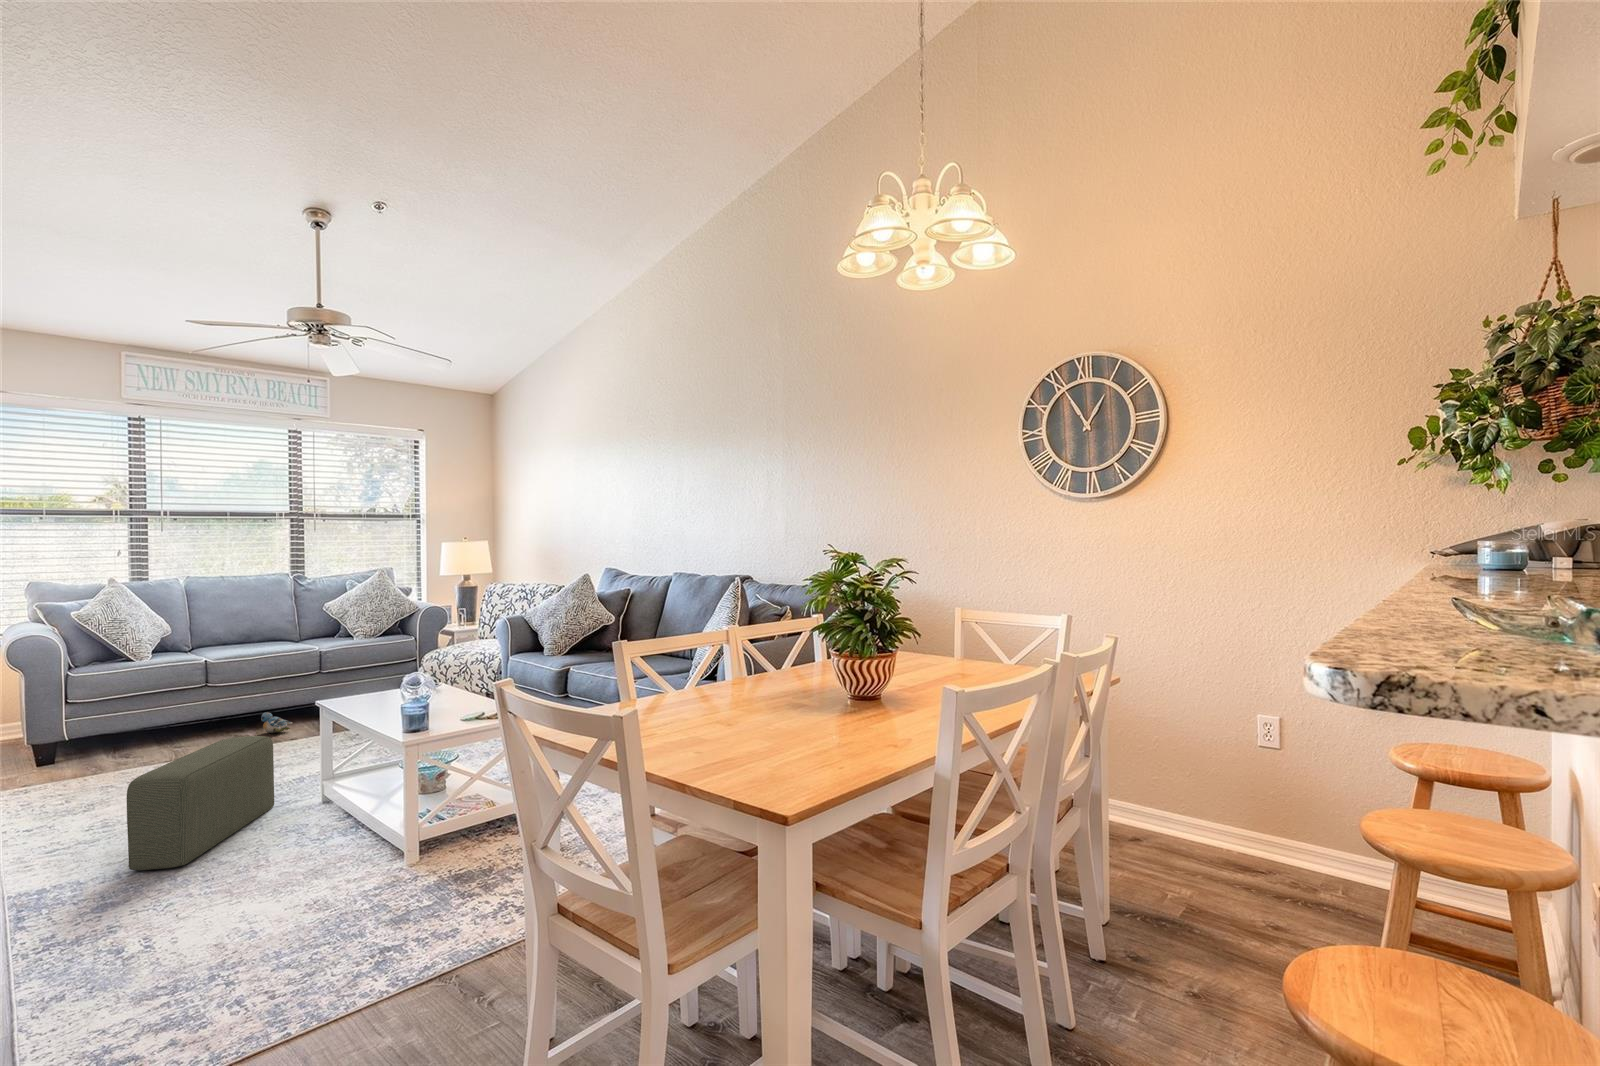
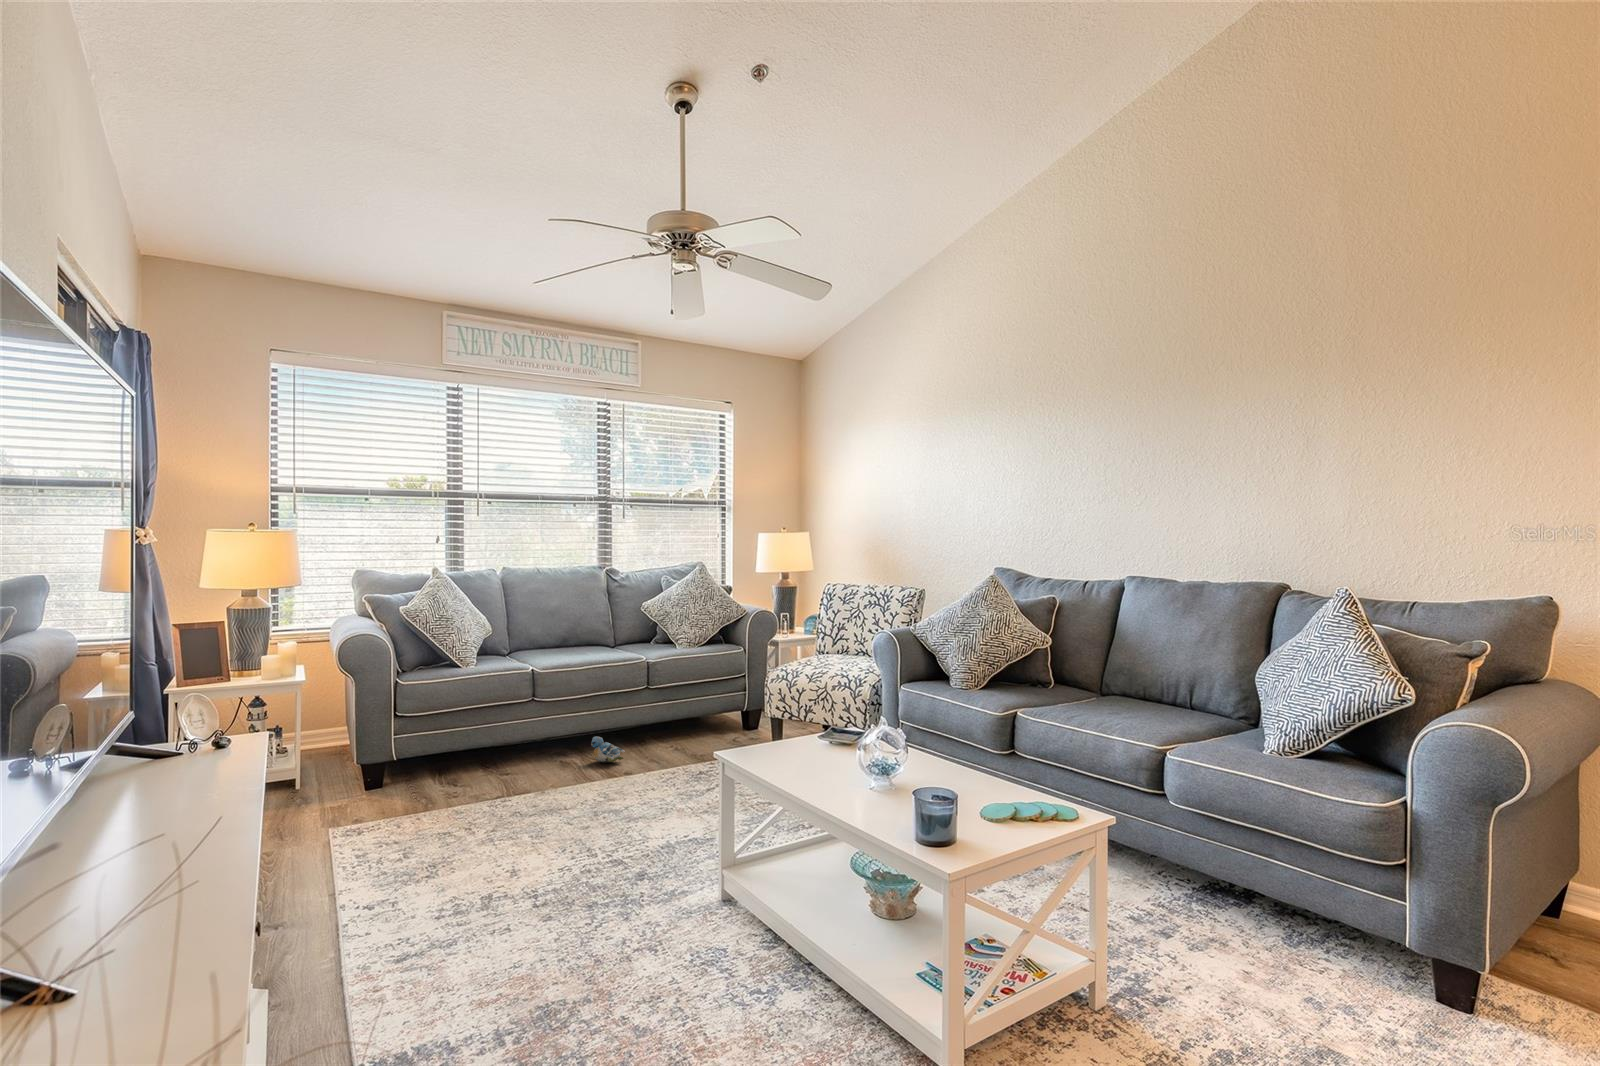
pouf: present [127,736,274,870] -> none [506,798,659,1030]

